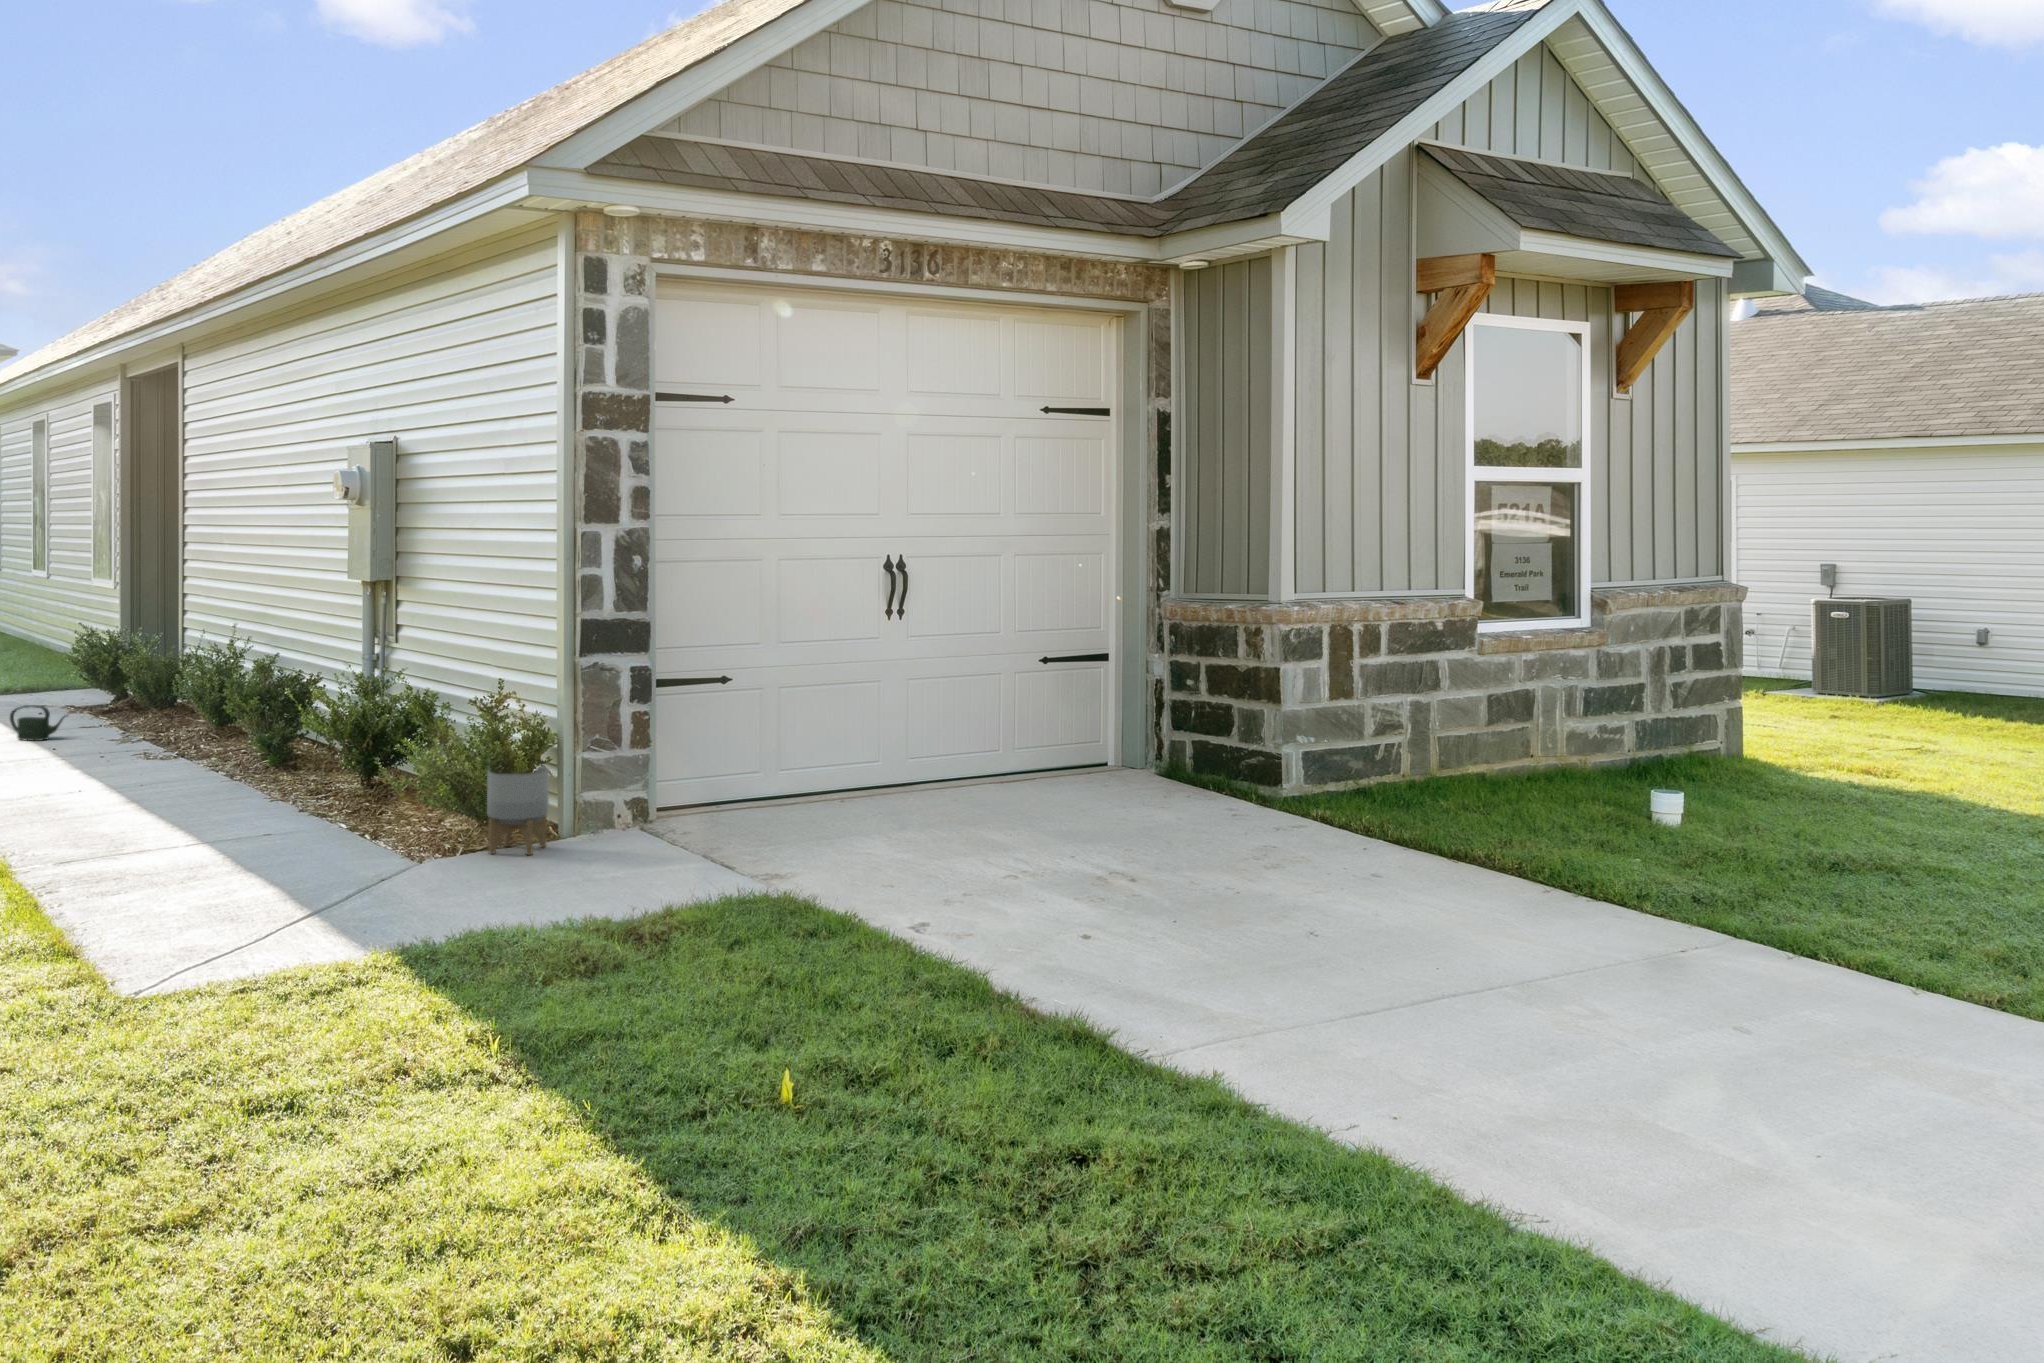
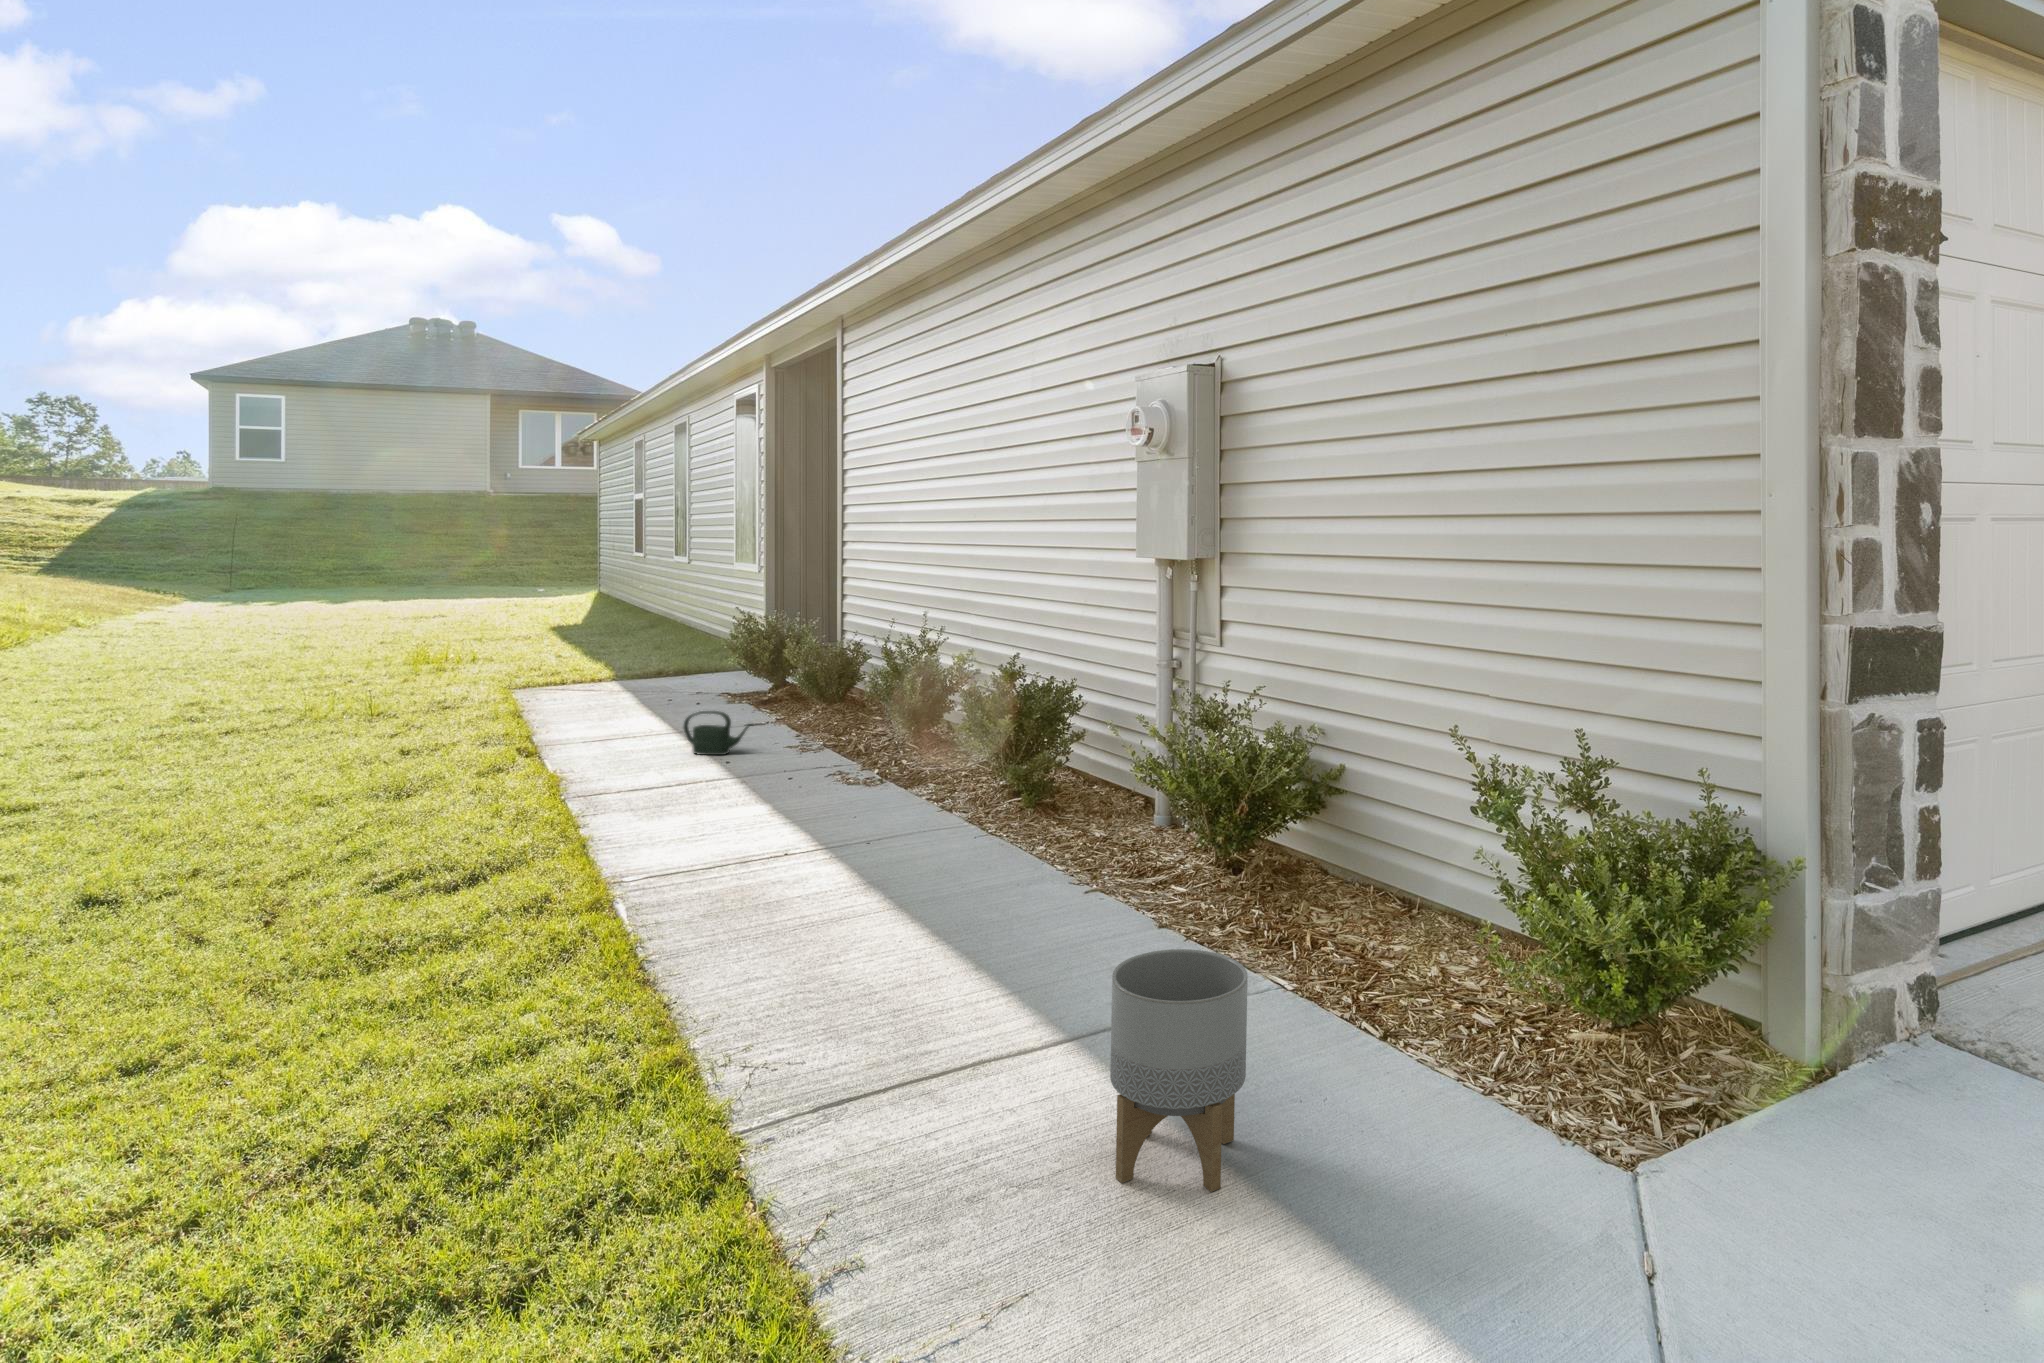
planter: present [487,766,549,855] -> present [1110,949,1248,1192]

